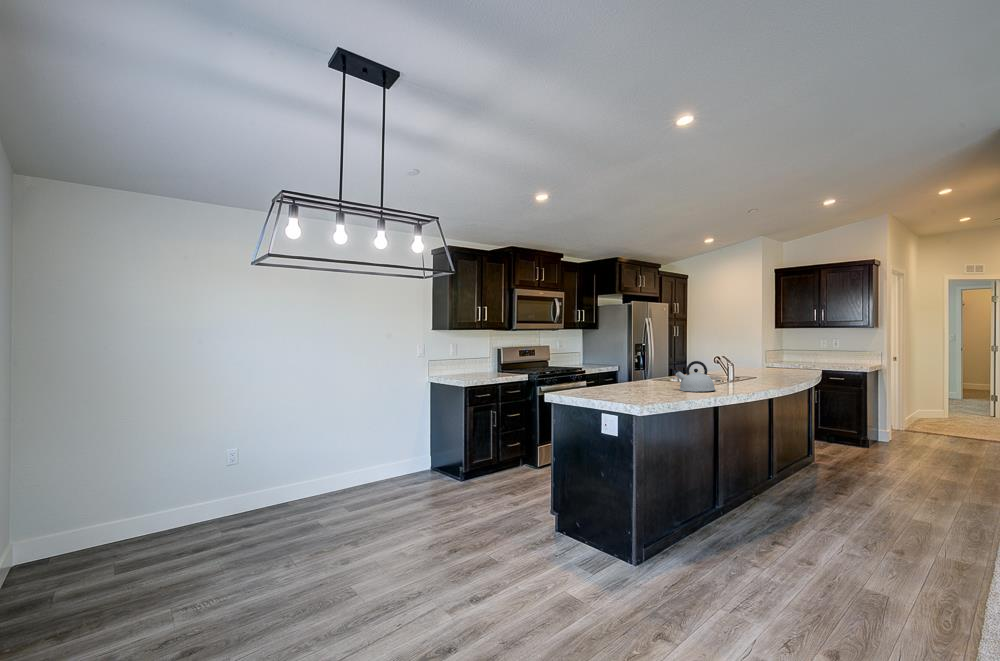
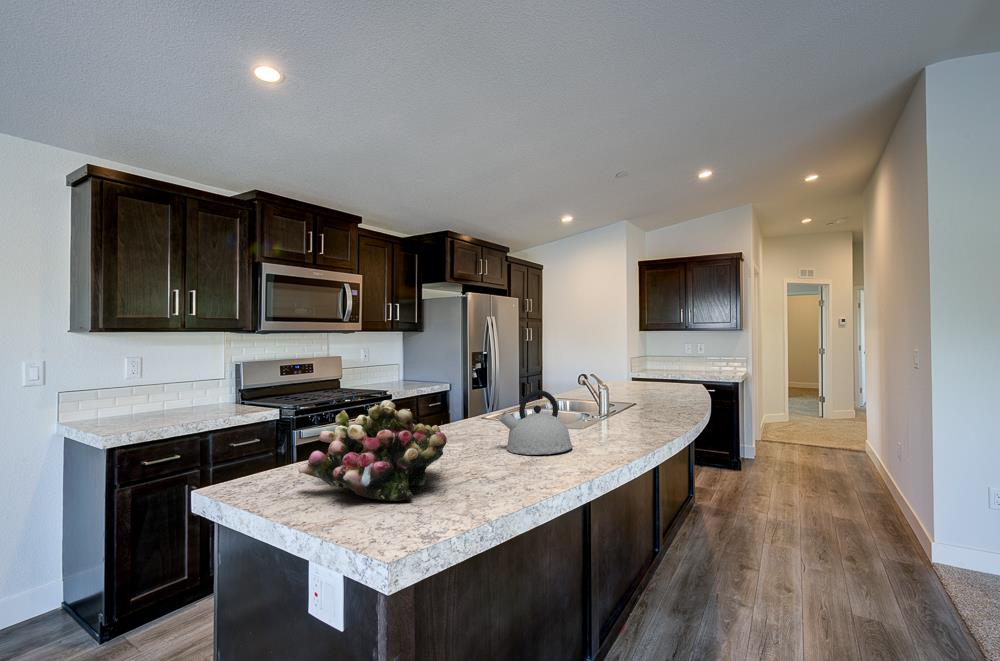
flower arrangement: none [597,361,660,399] -> present [299,400,447,501]

